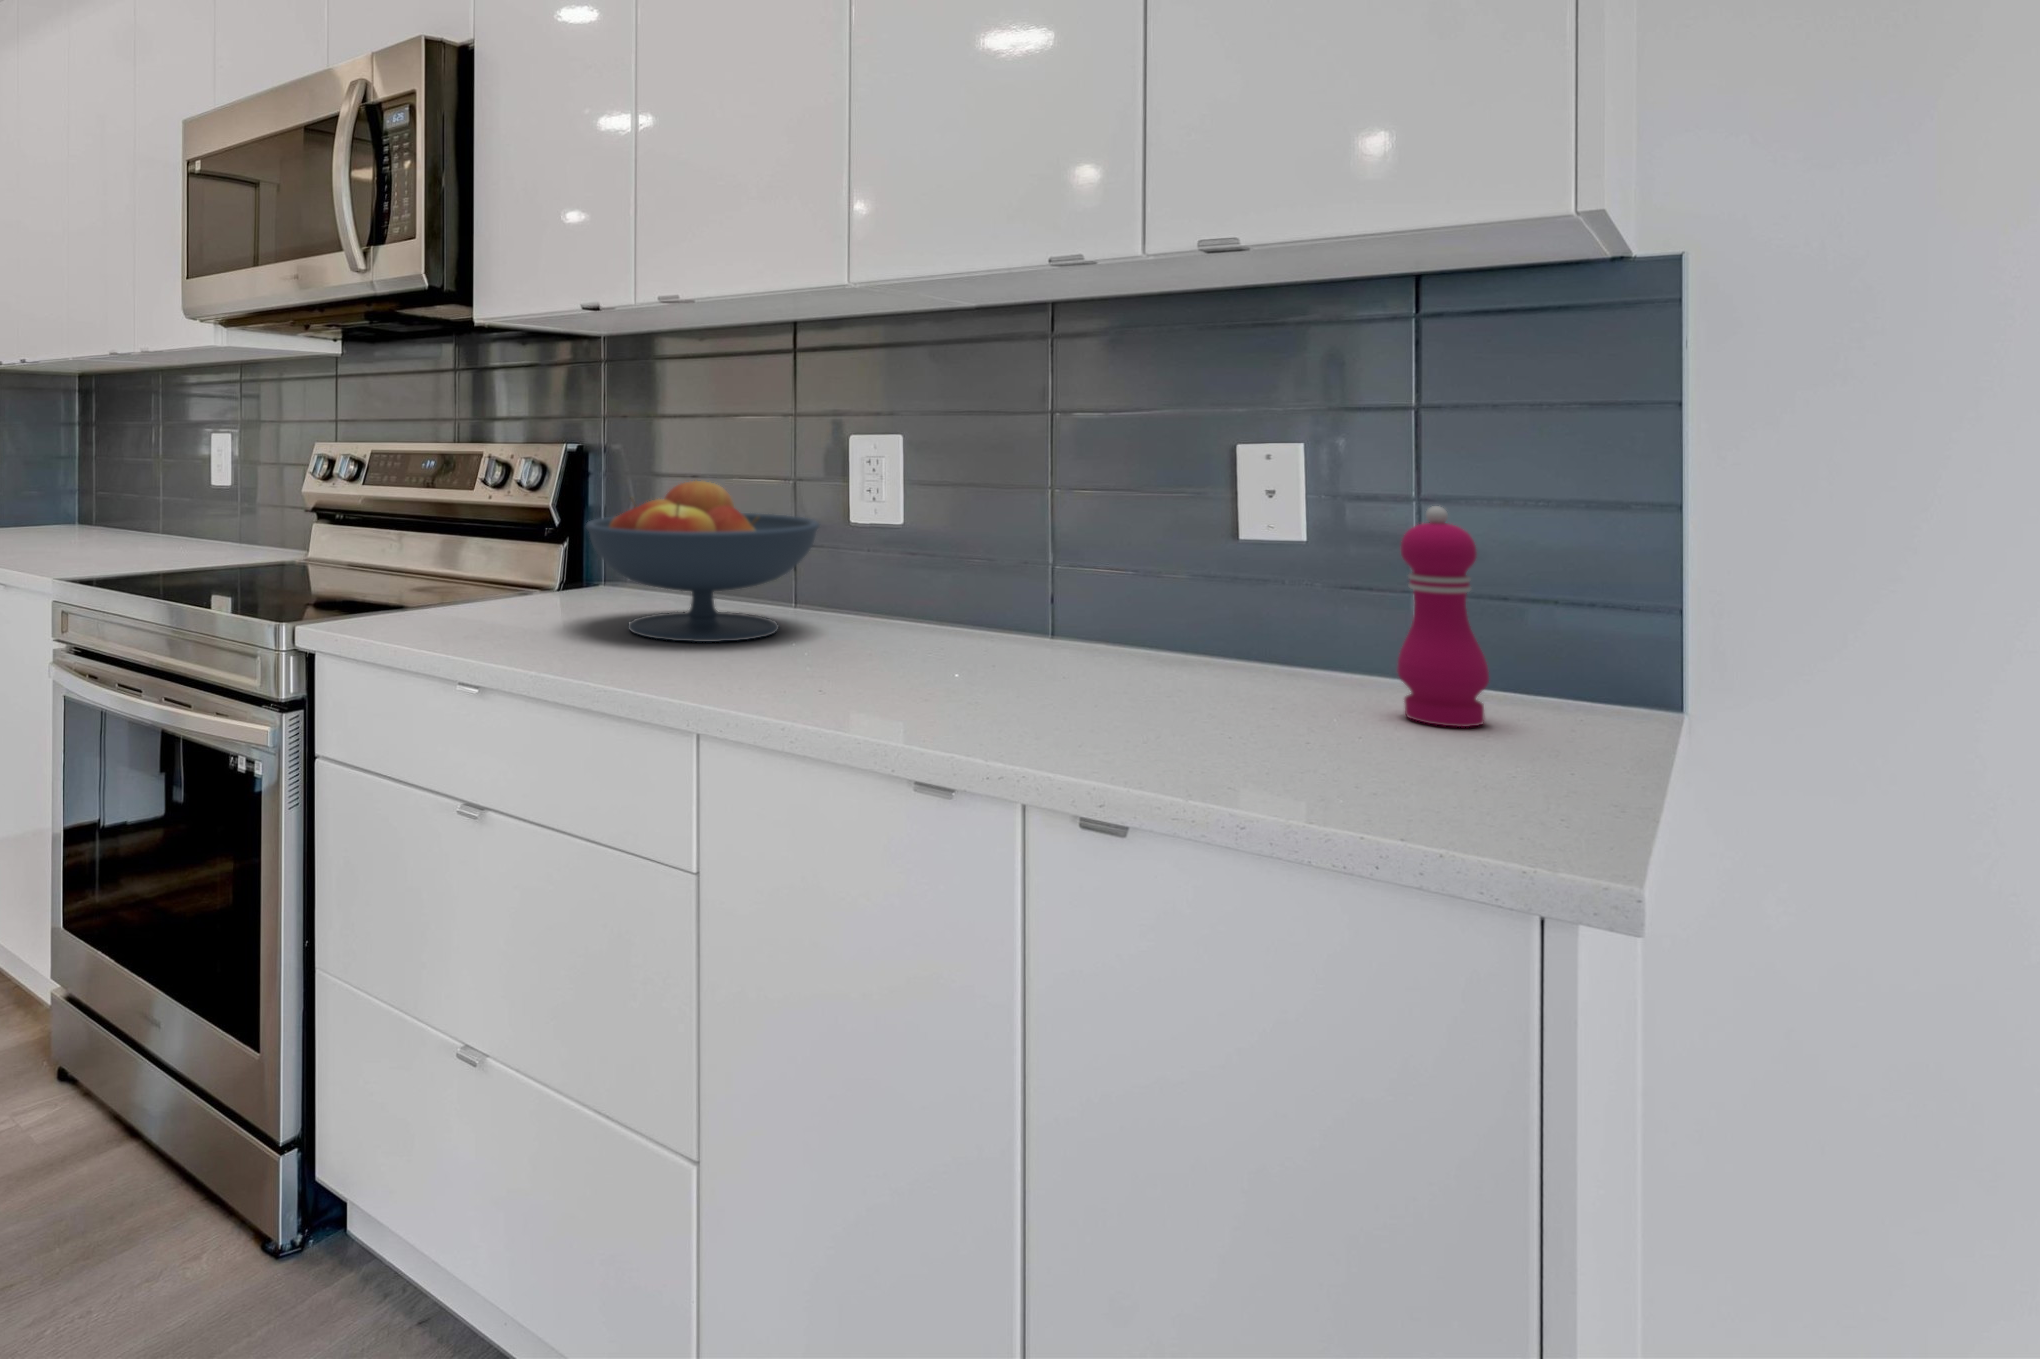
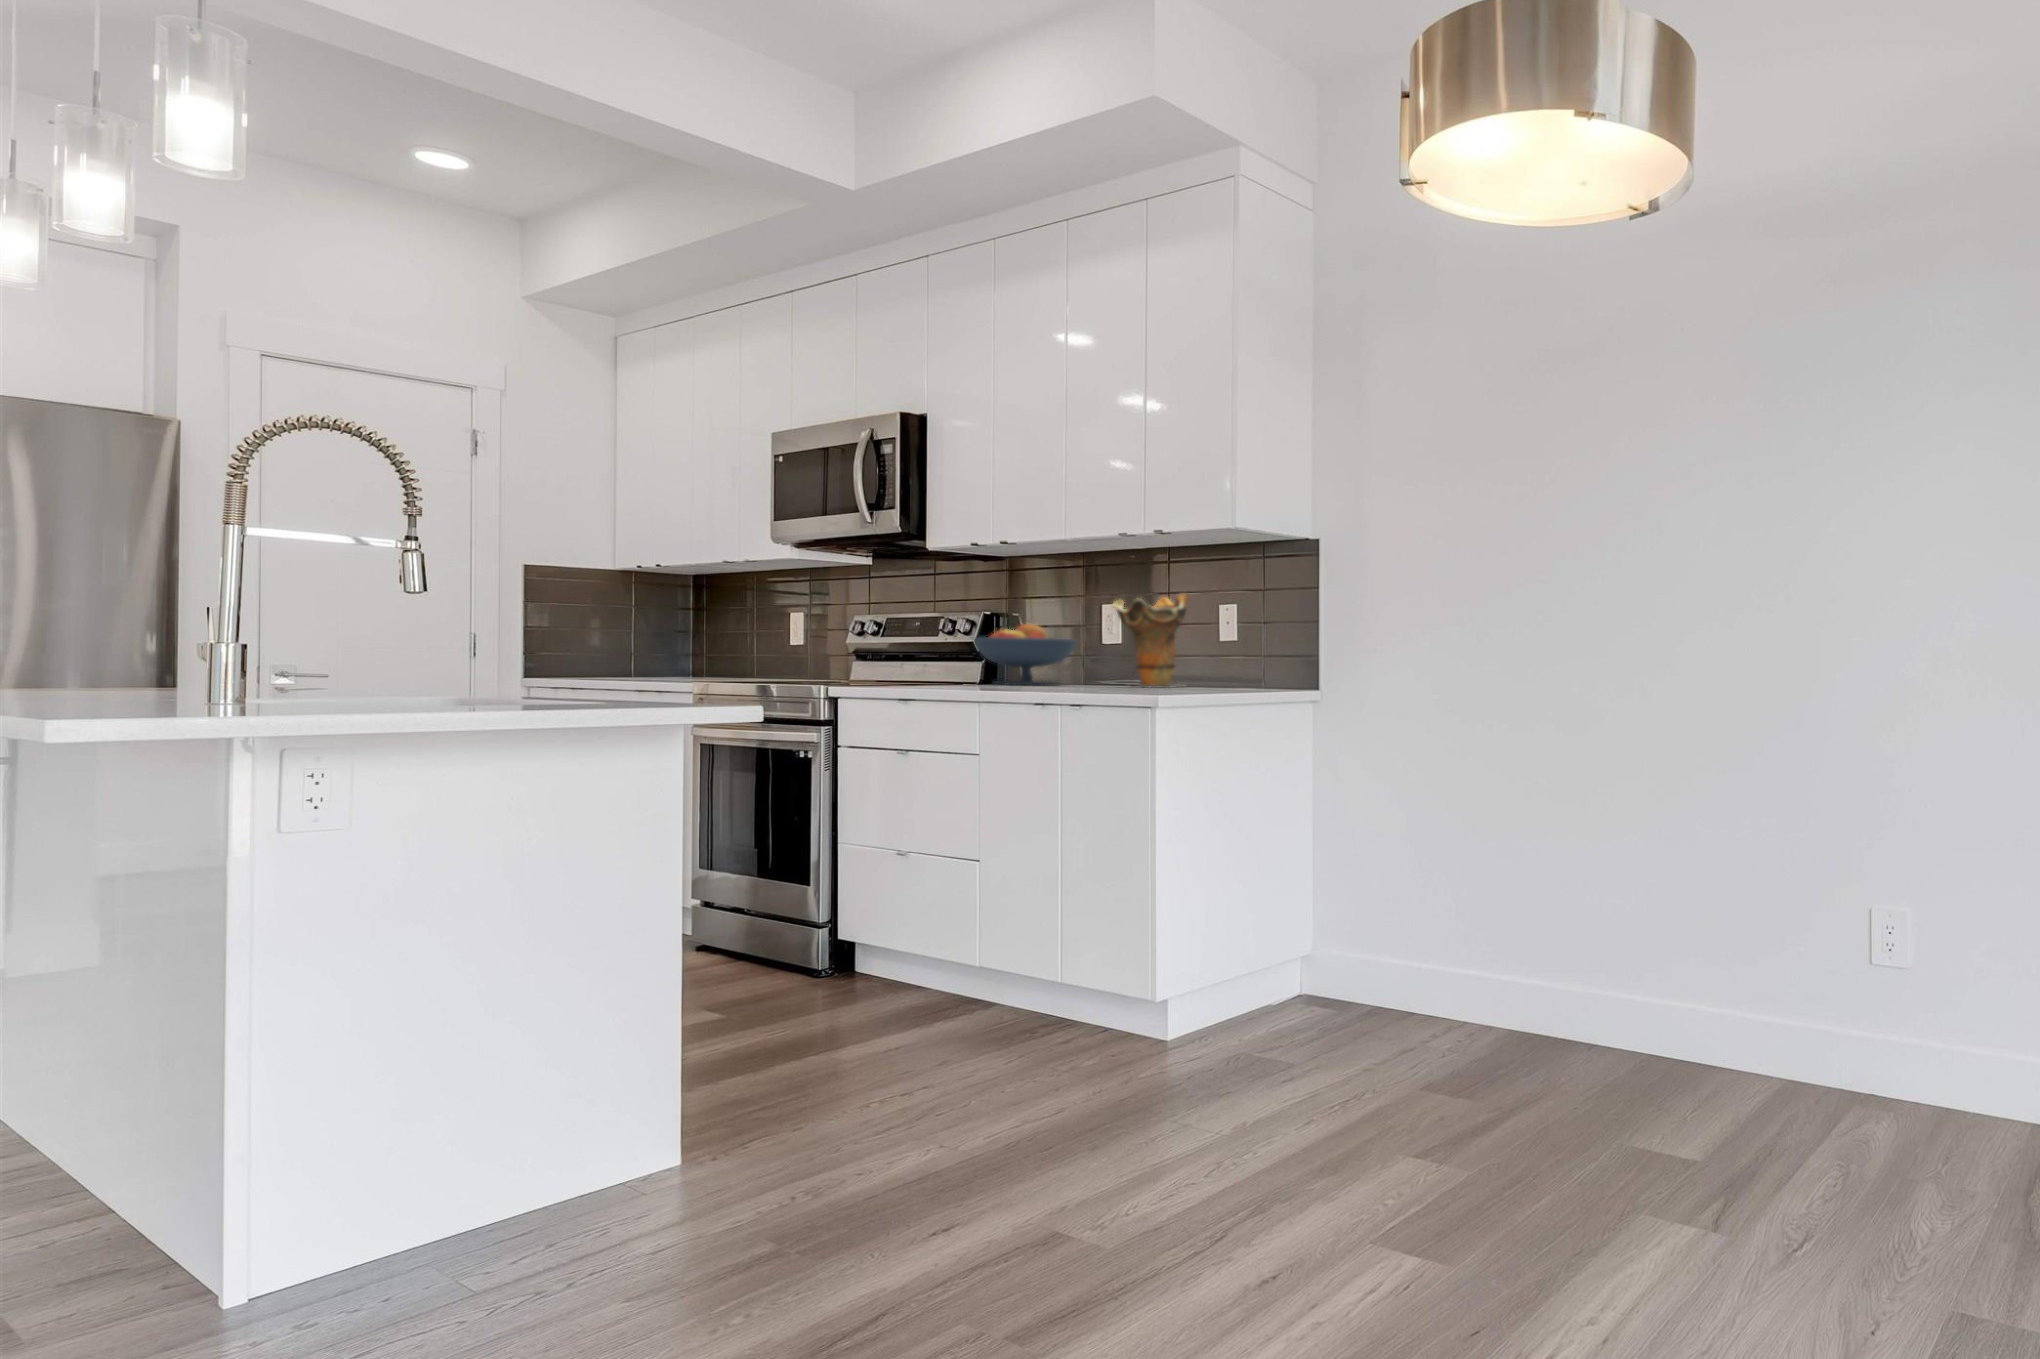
decorative vase: none [999,422,1206,694] -> present [1113,596,1188,687]
pepper mill: present [1398,506,1489,727] -> none [1221,620,1246,688]

